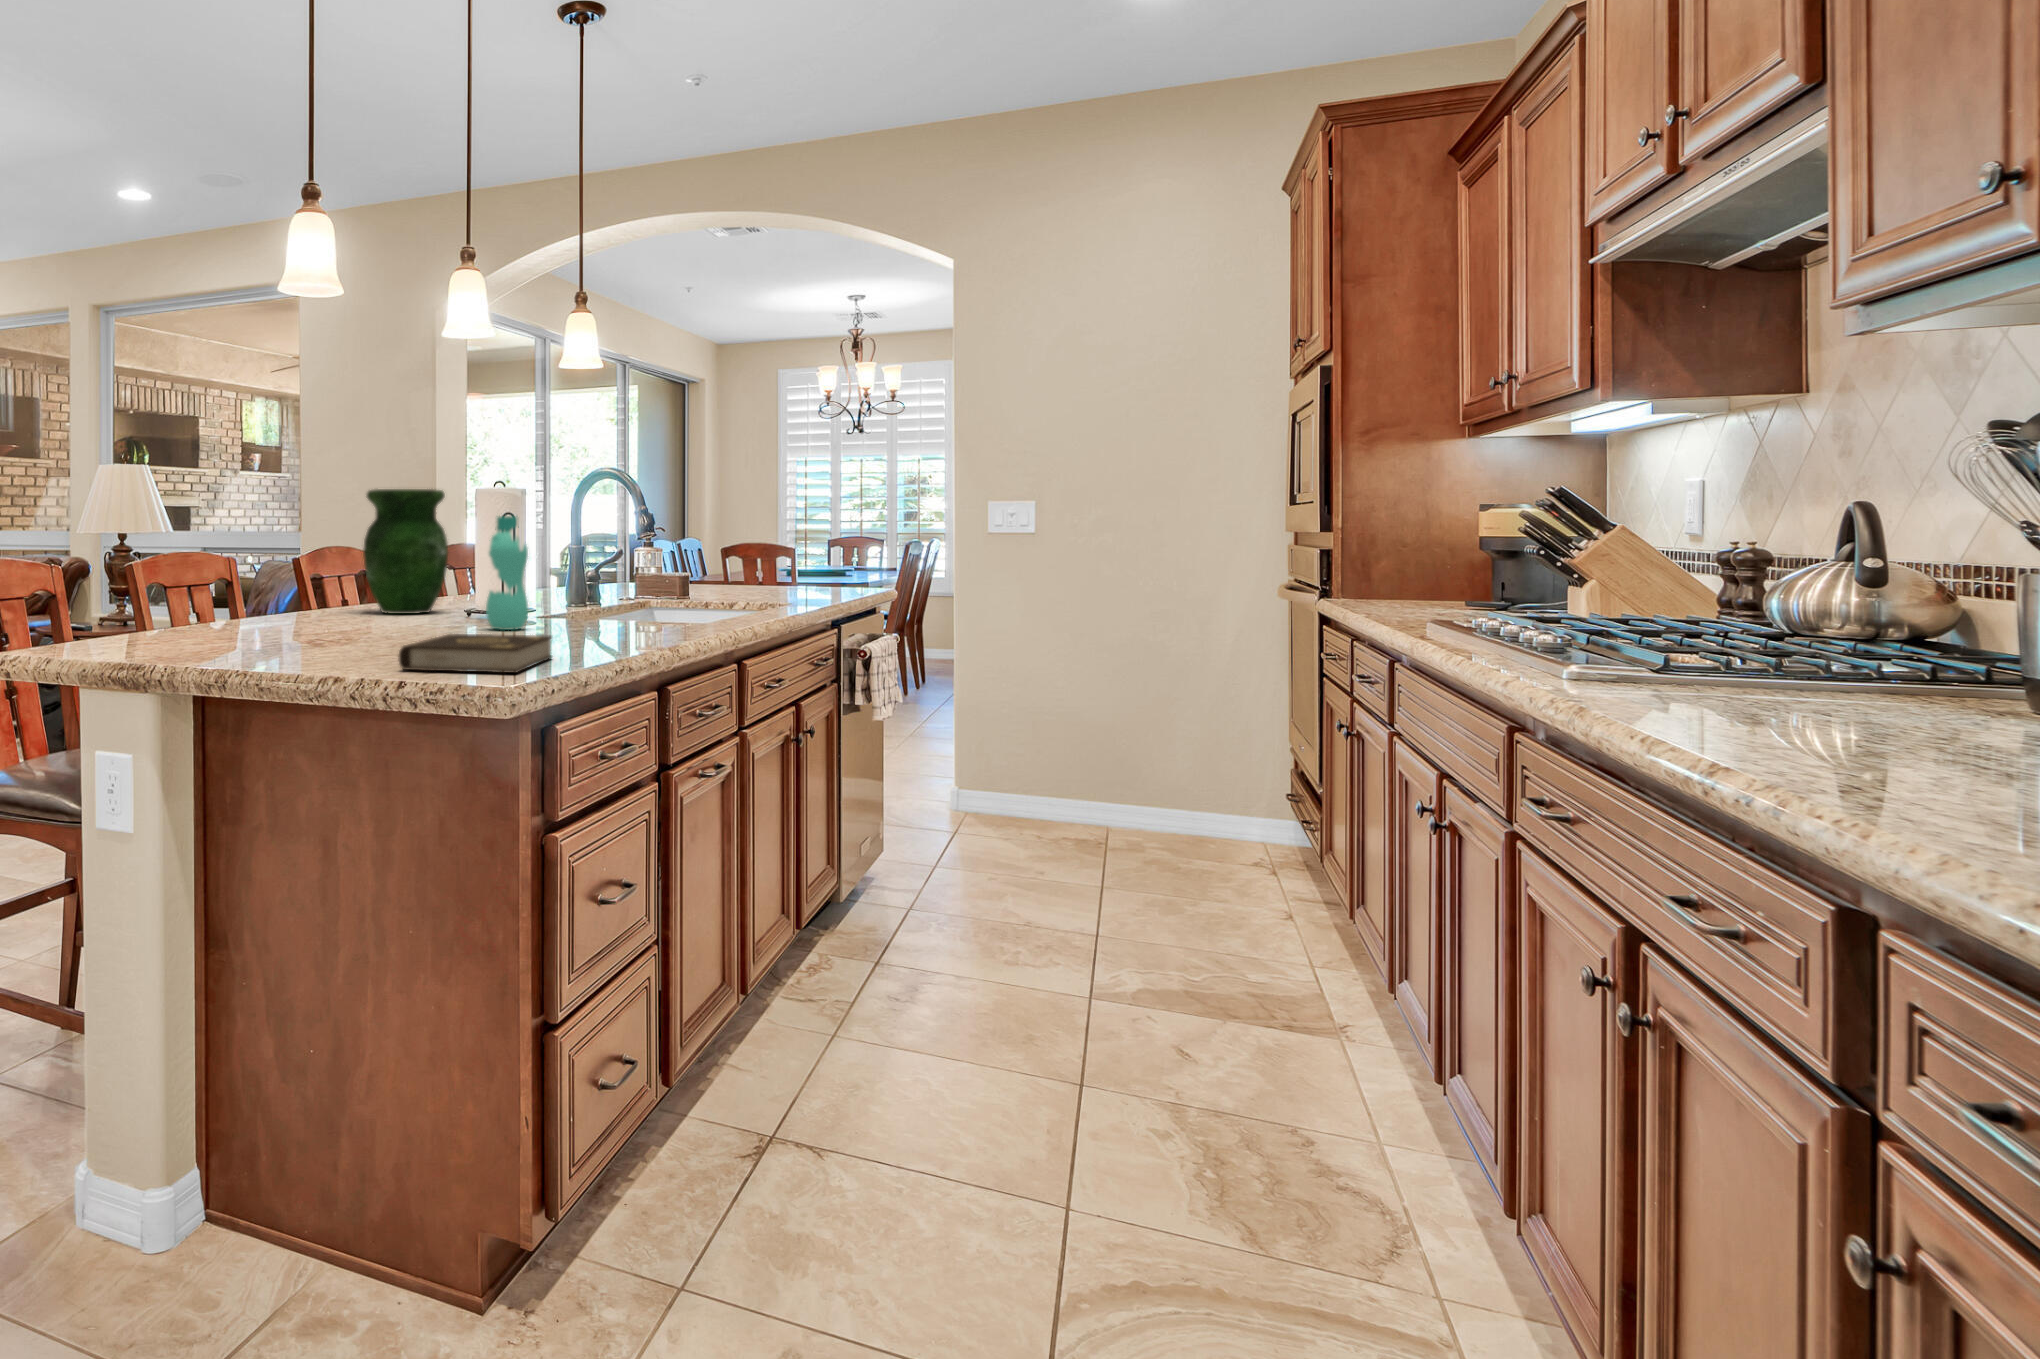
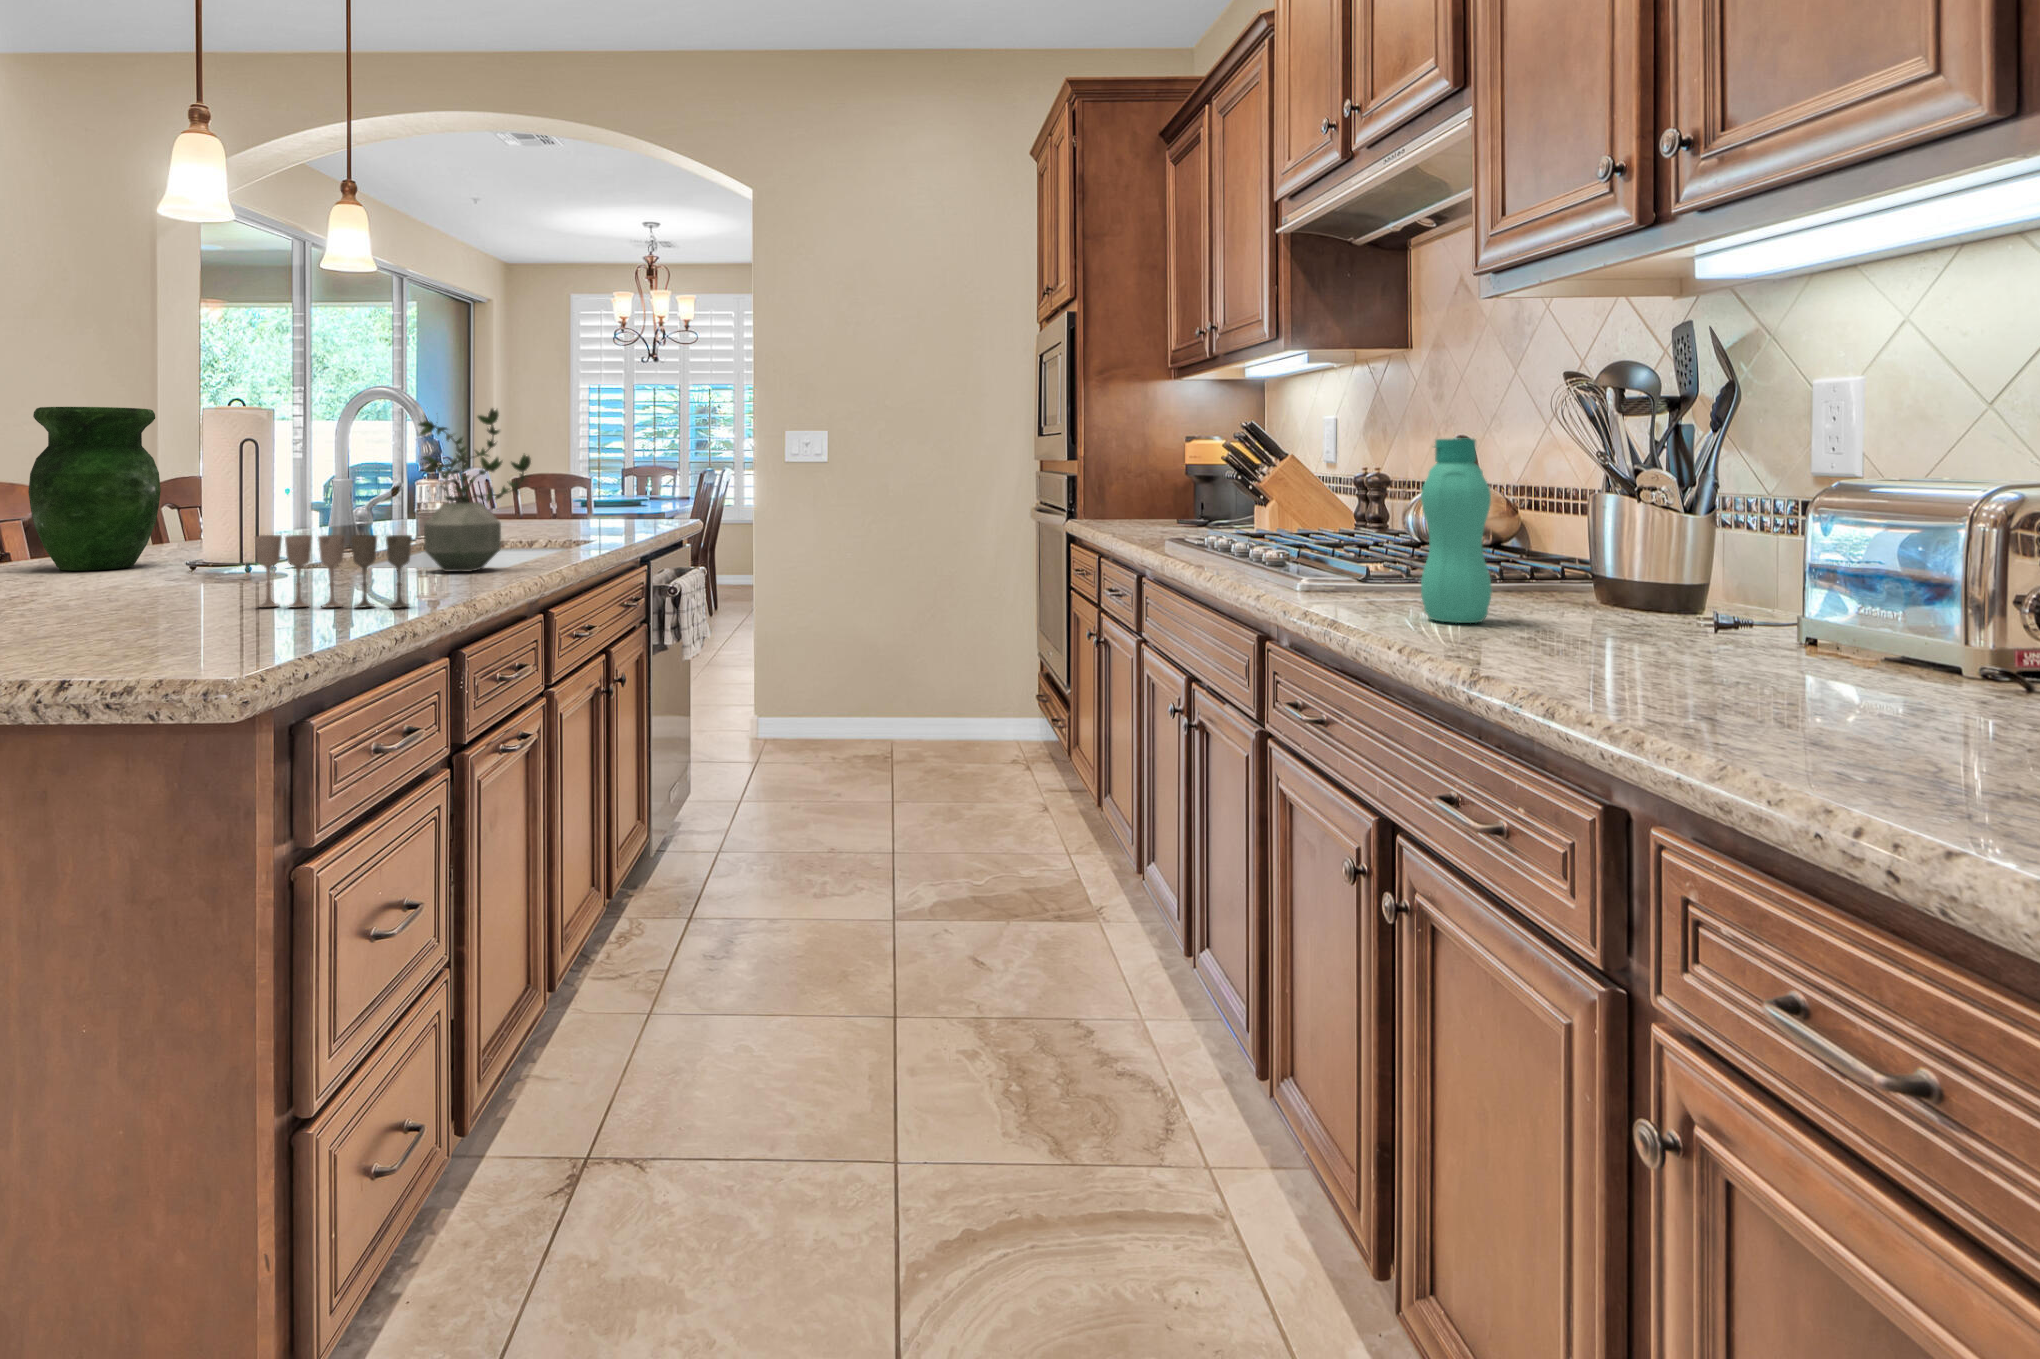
potted plant: none [636,484,728,625] -> present [419,408,531,571]
bottle: present [486,516,528,630] -> present [1421,438,1492,623]
wine glass: none [517,588,631,648] -> present [255,535,412,608]
book: present [399,634,552,673] -> none [58,599,304,662]

